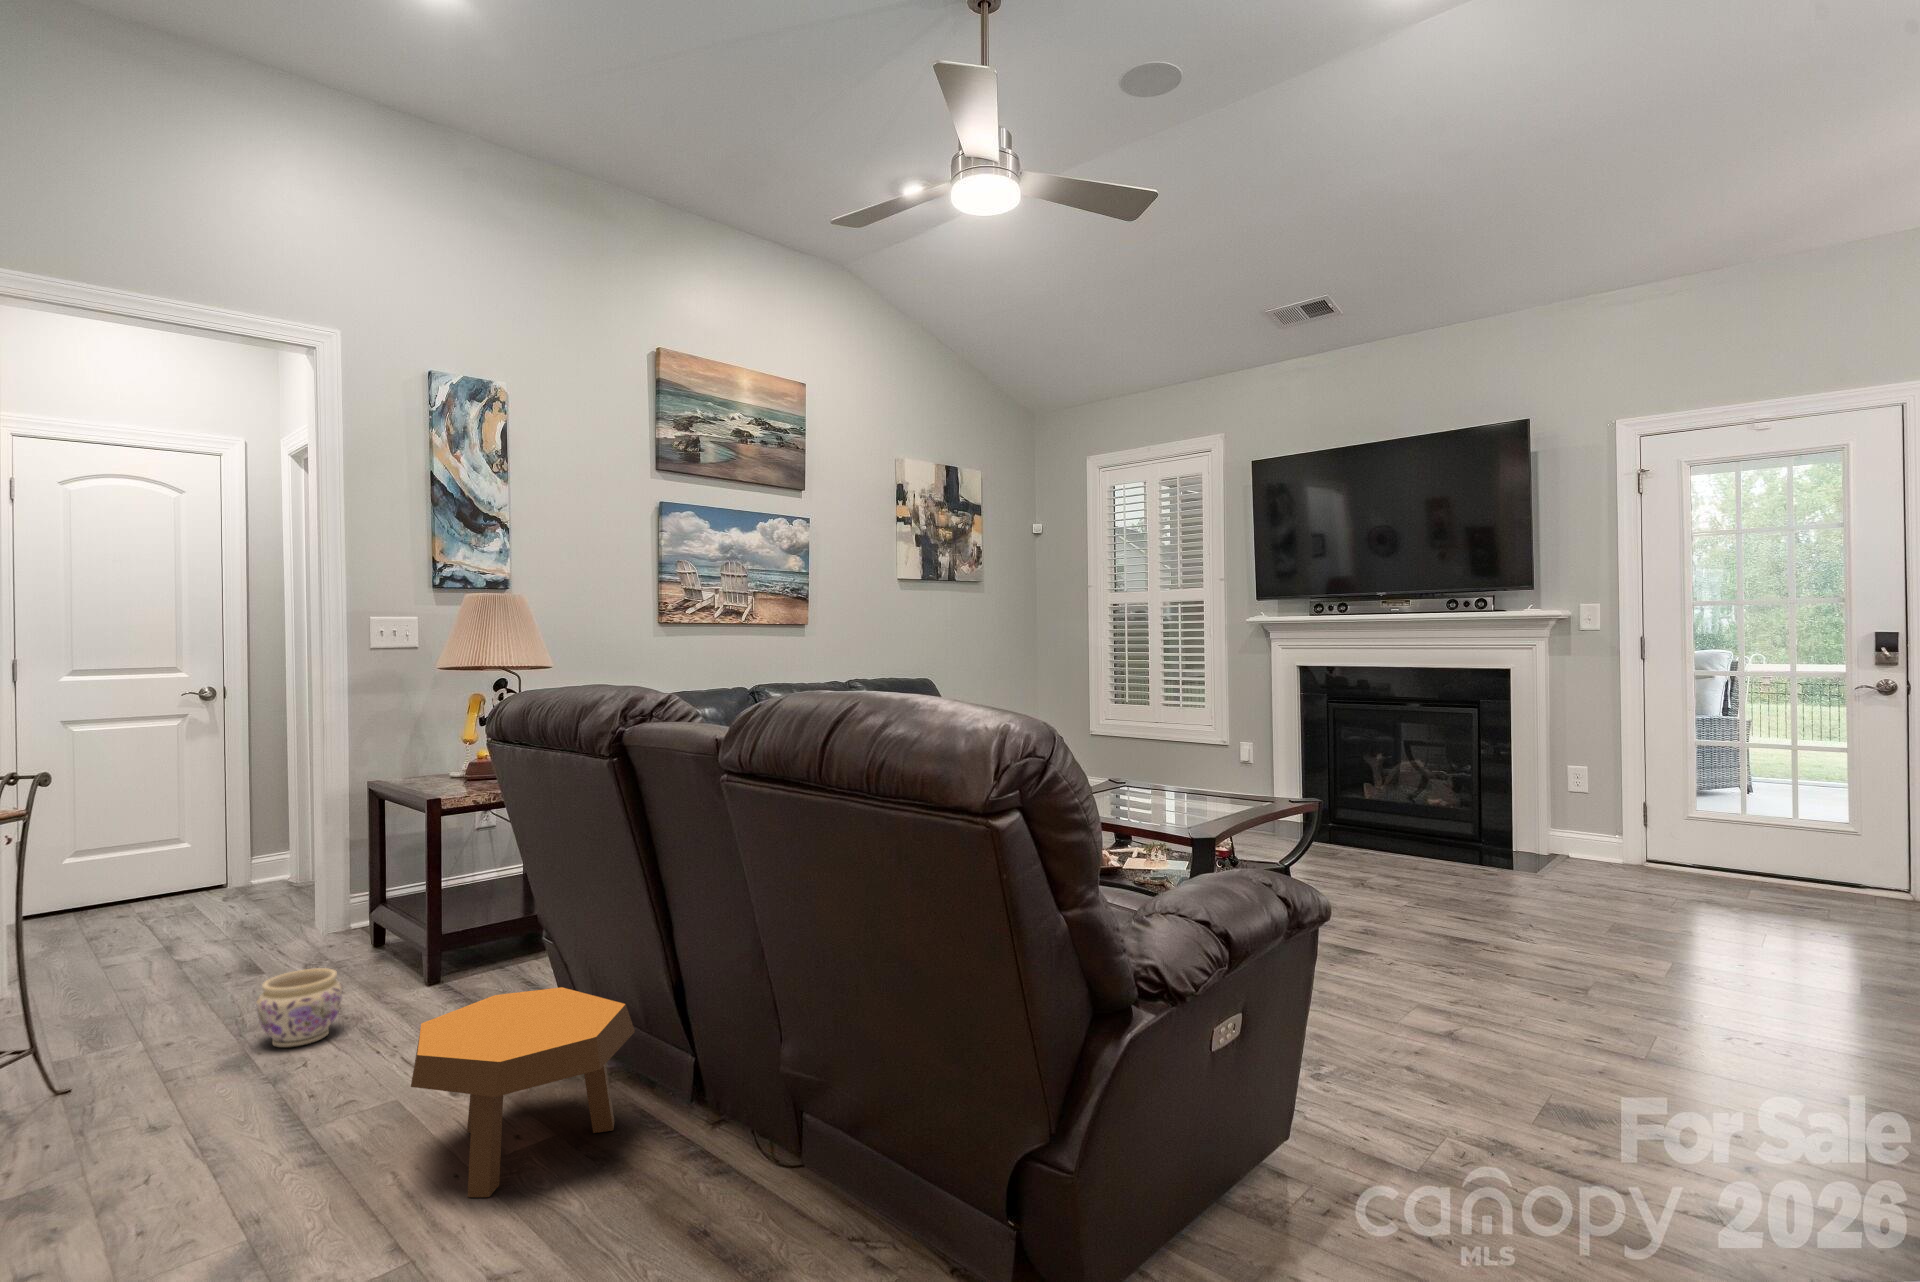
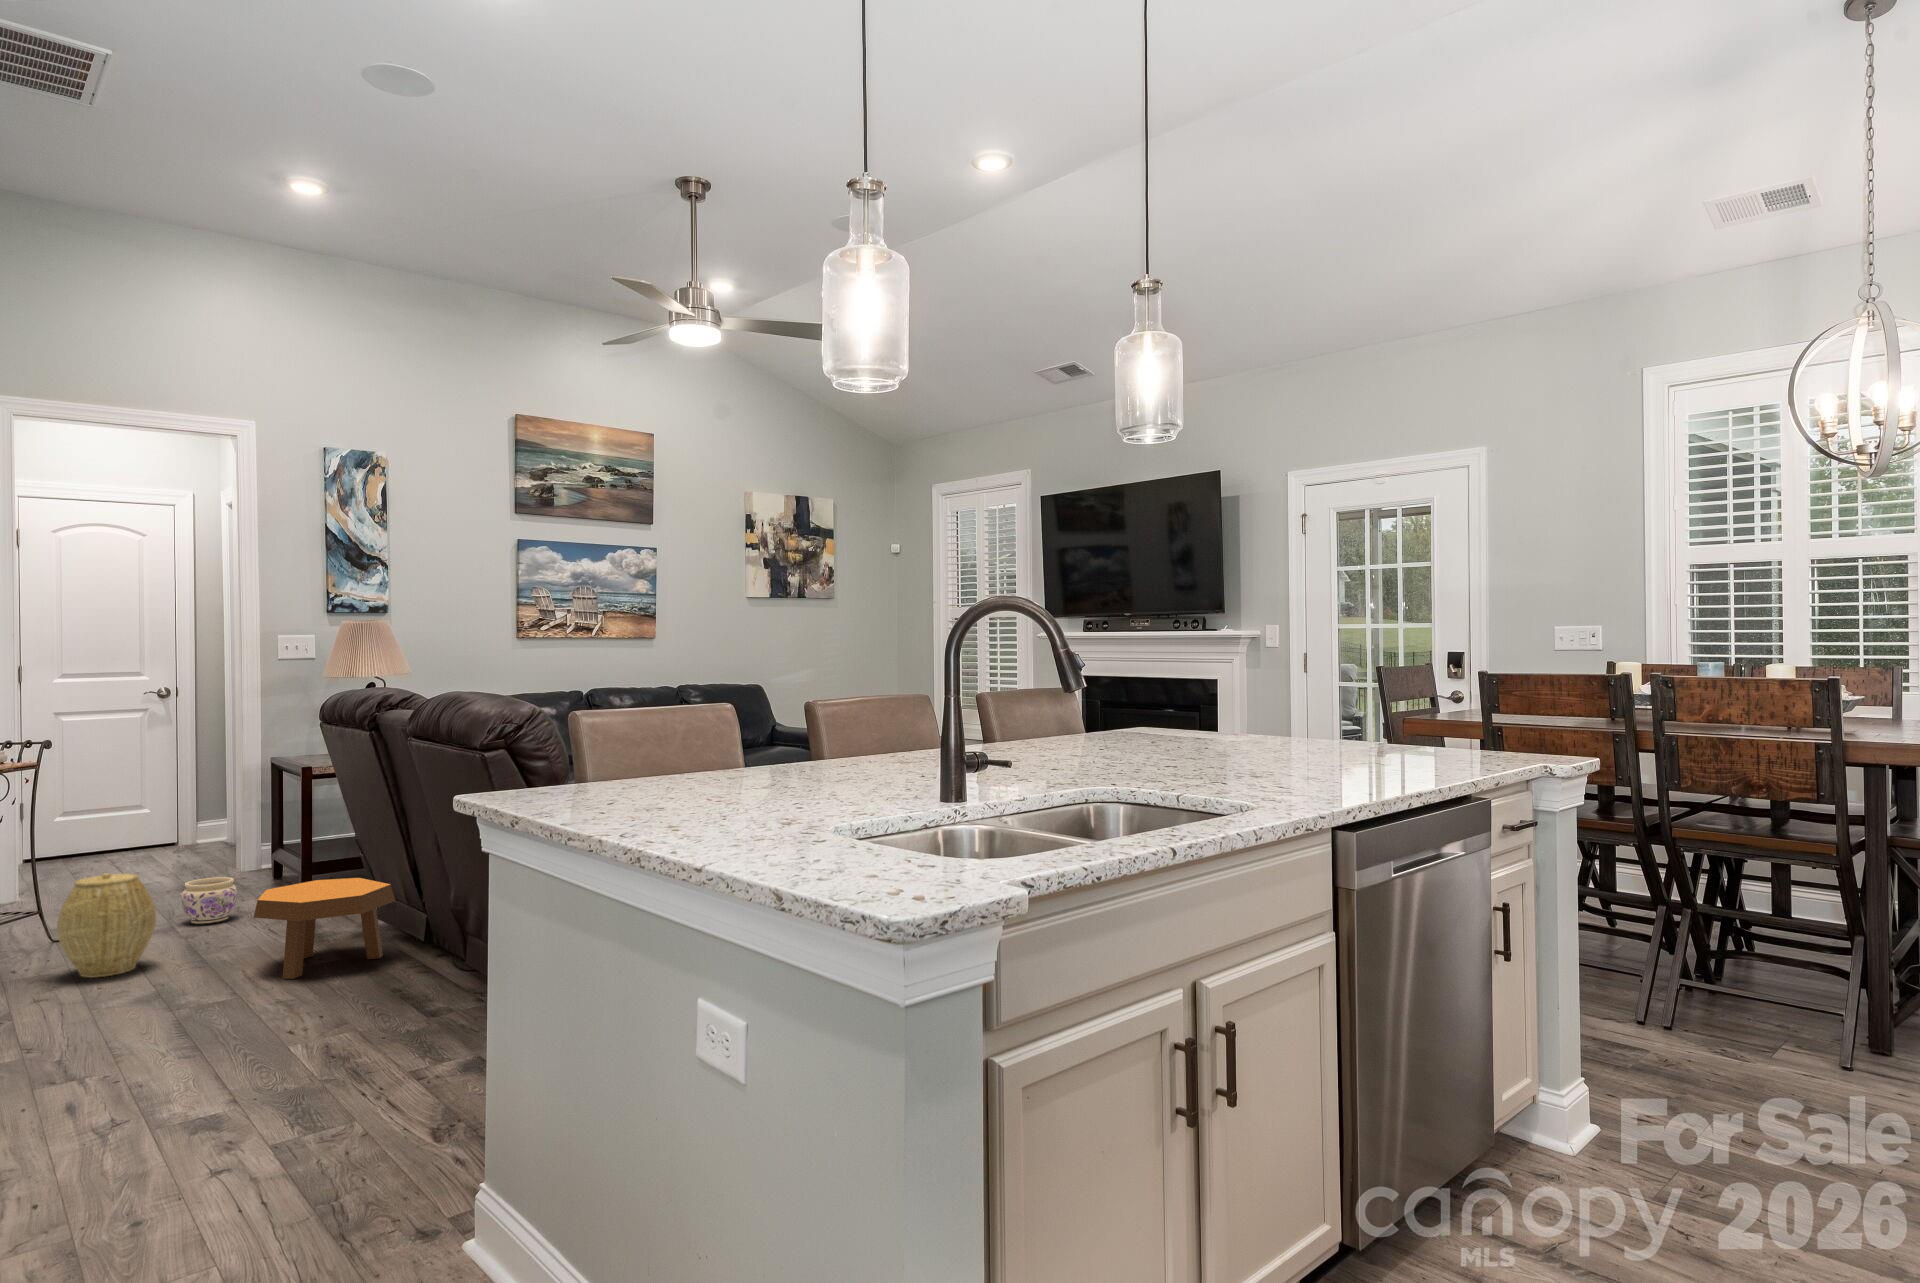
woven basket: none [48,1004,228,1204] -> present [57,873,156,977]

